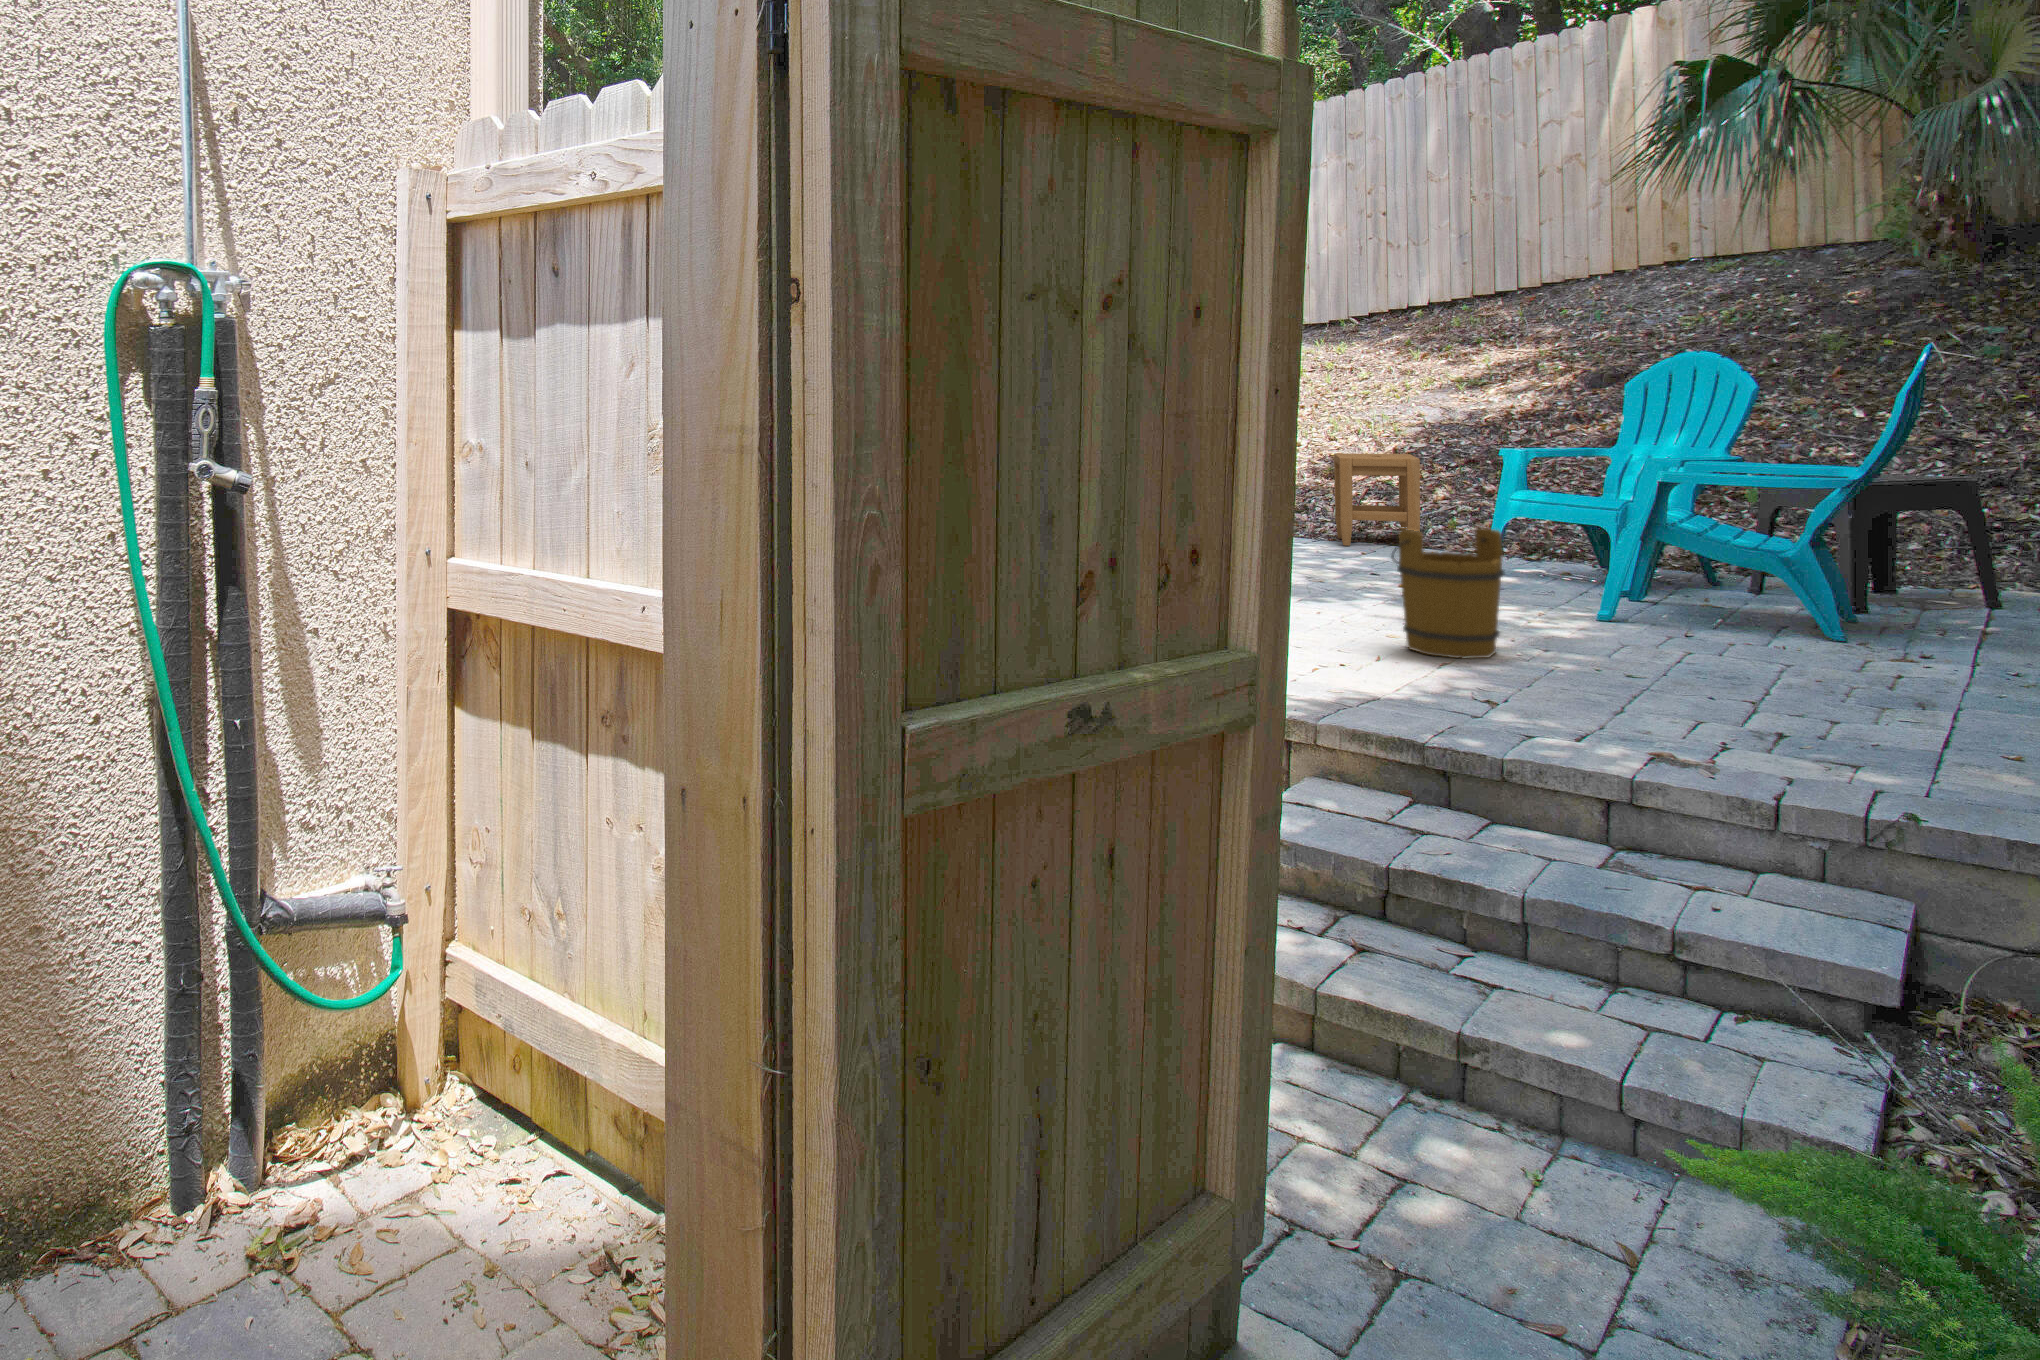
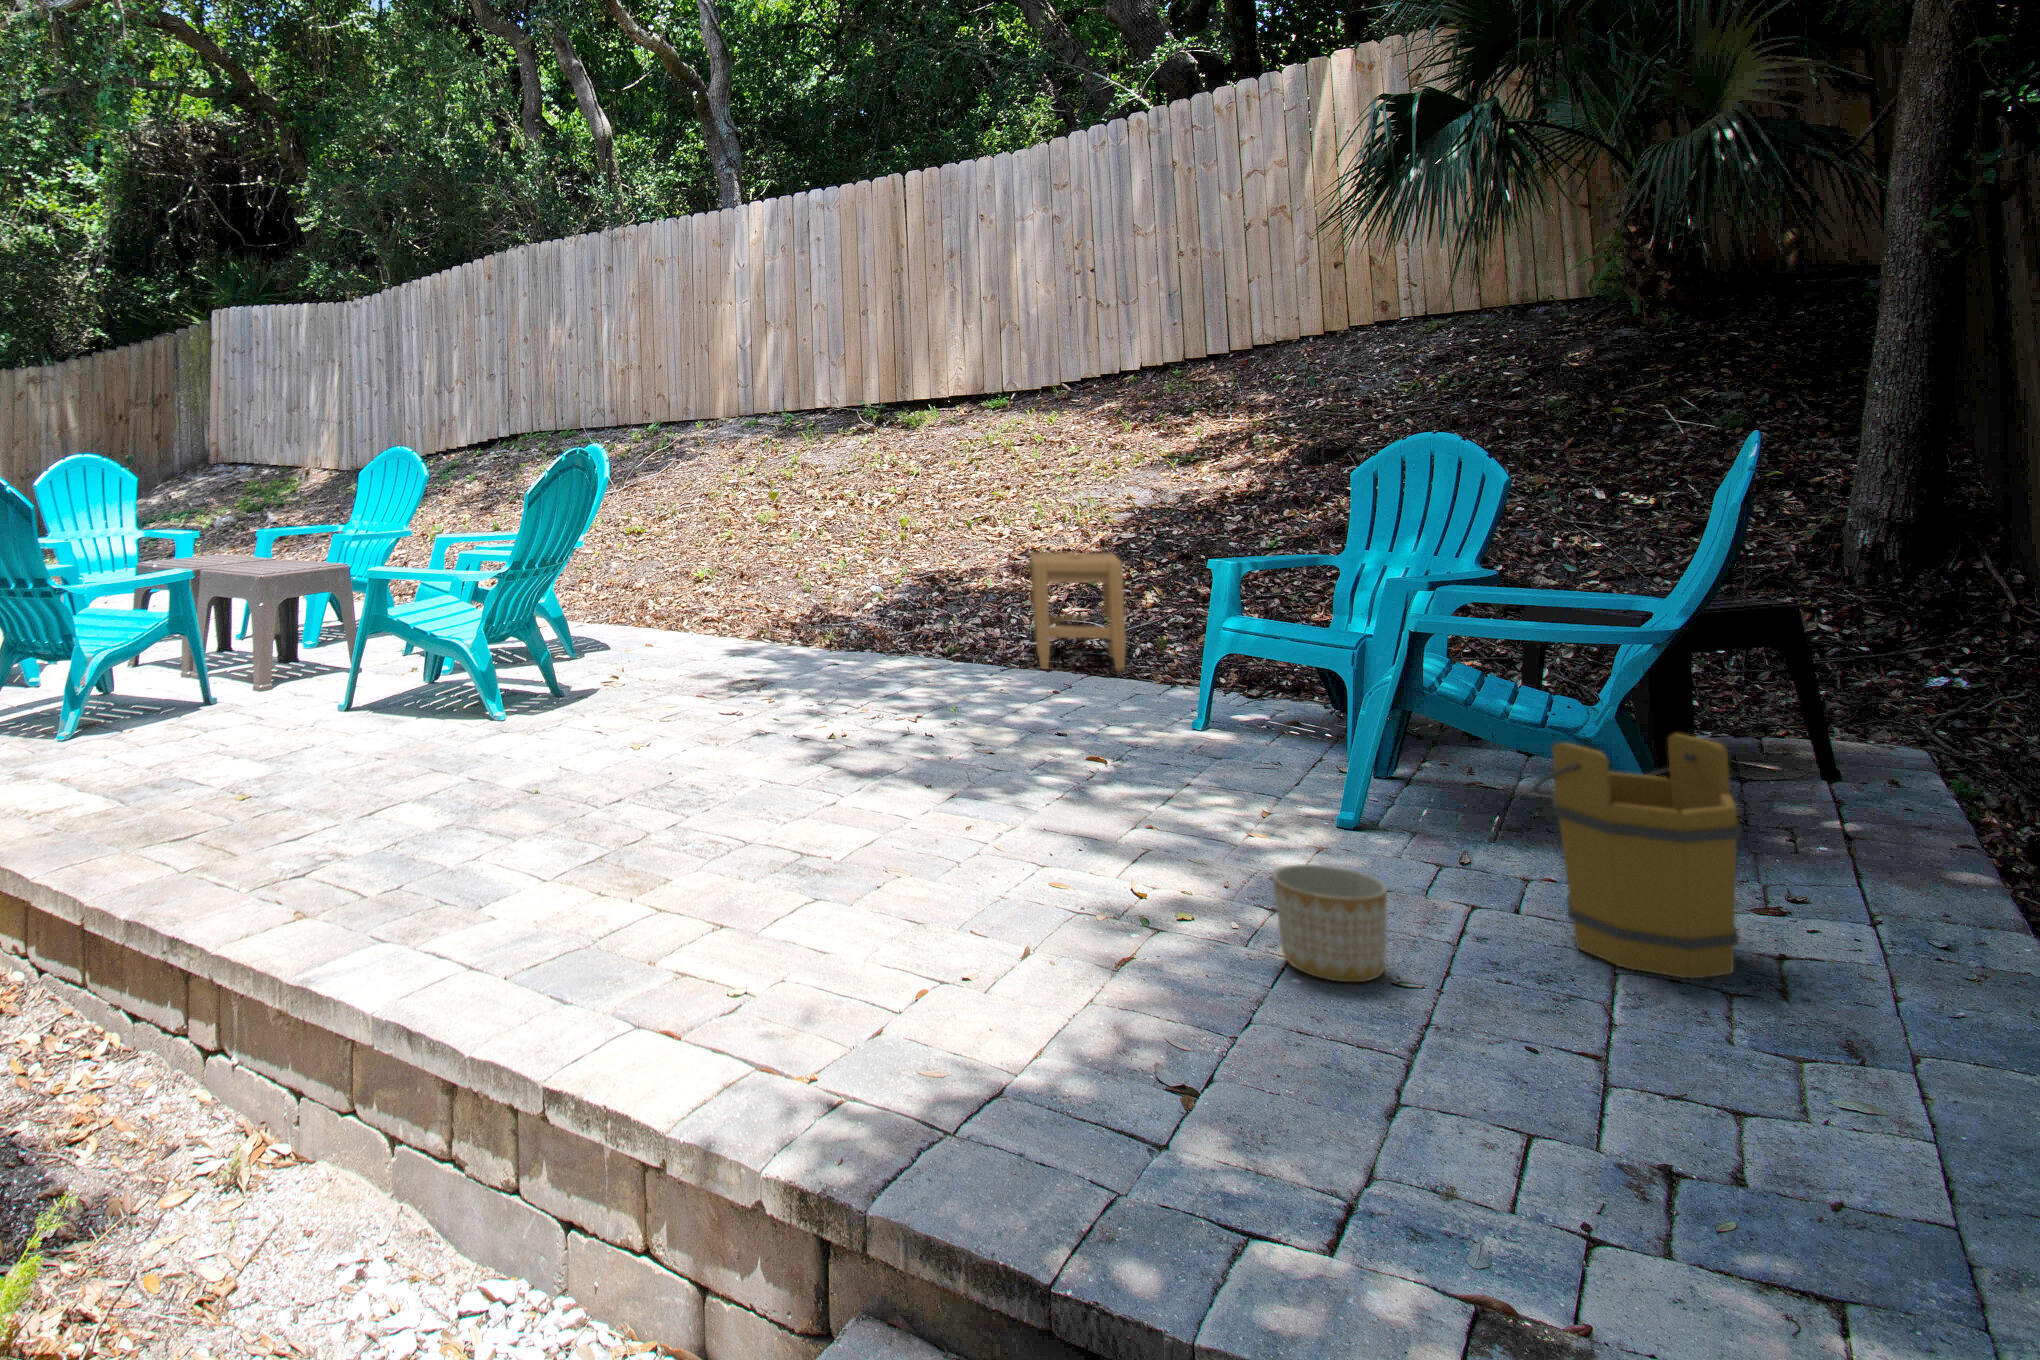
bucket: present [1392,527,1504,659] -> present [1533,734,1742,978]
planter: none [1550,616,1631,682] -> present [1273,864,1387,982]

